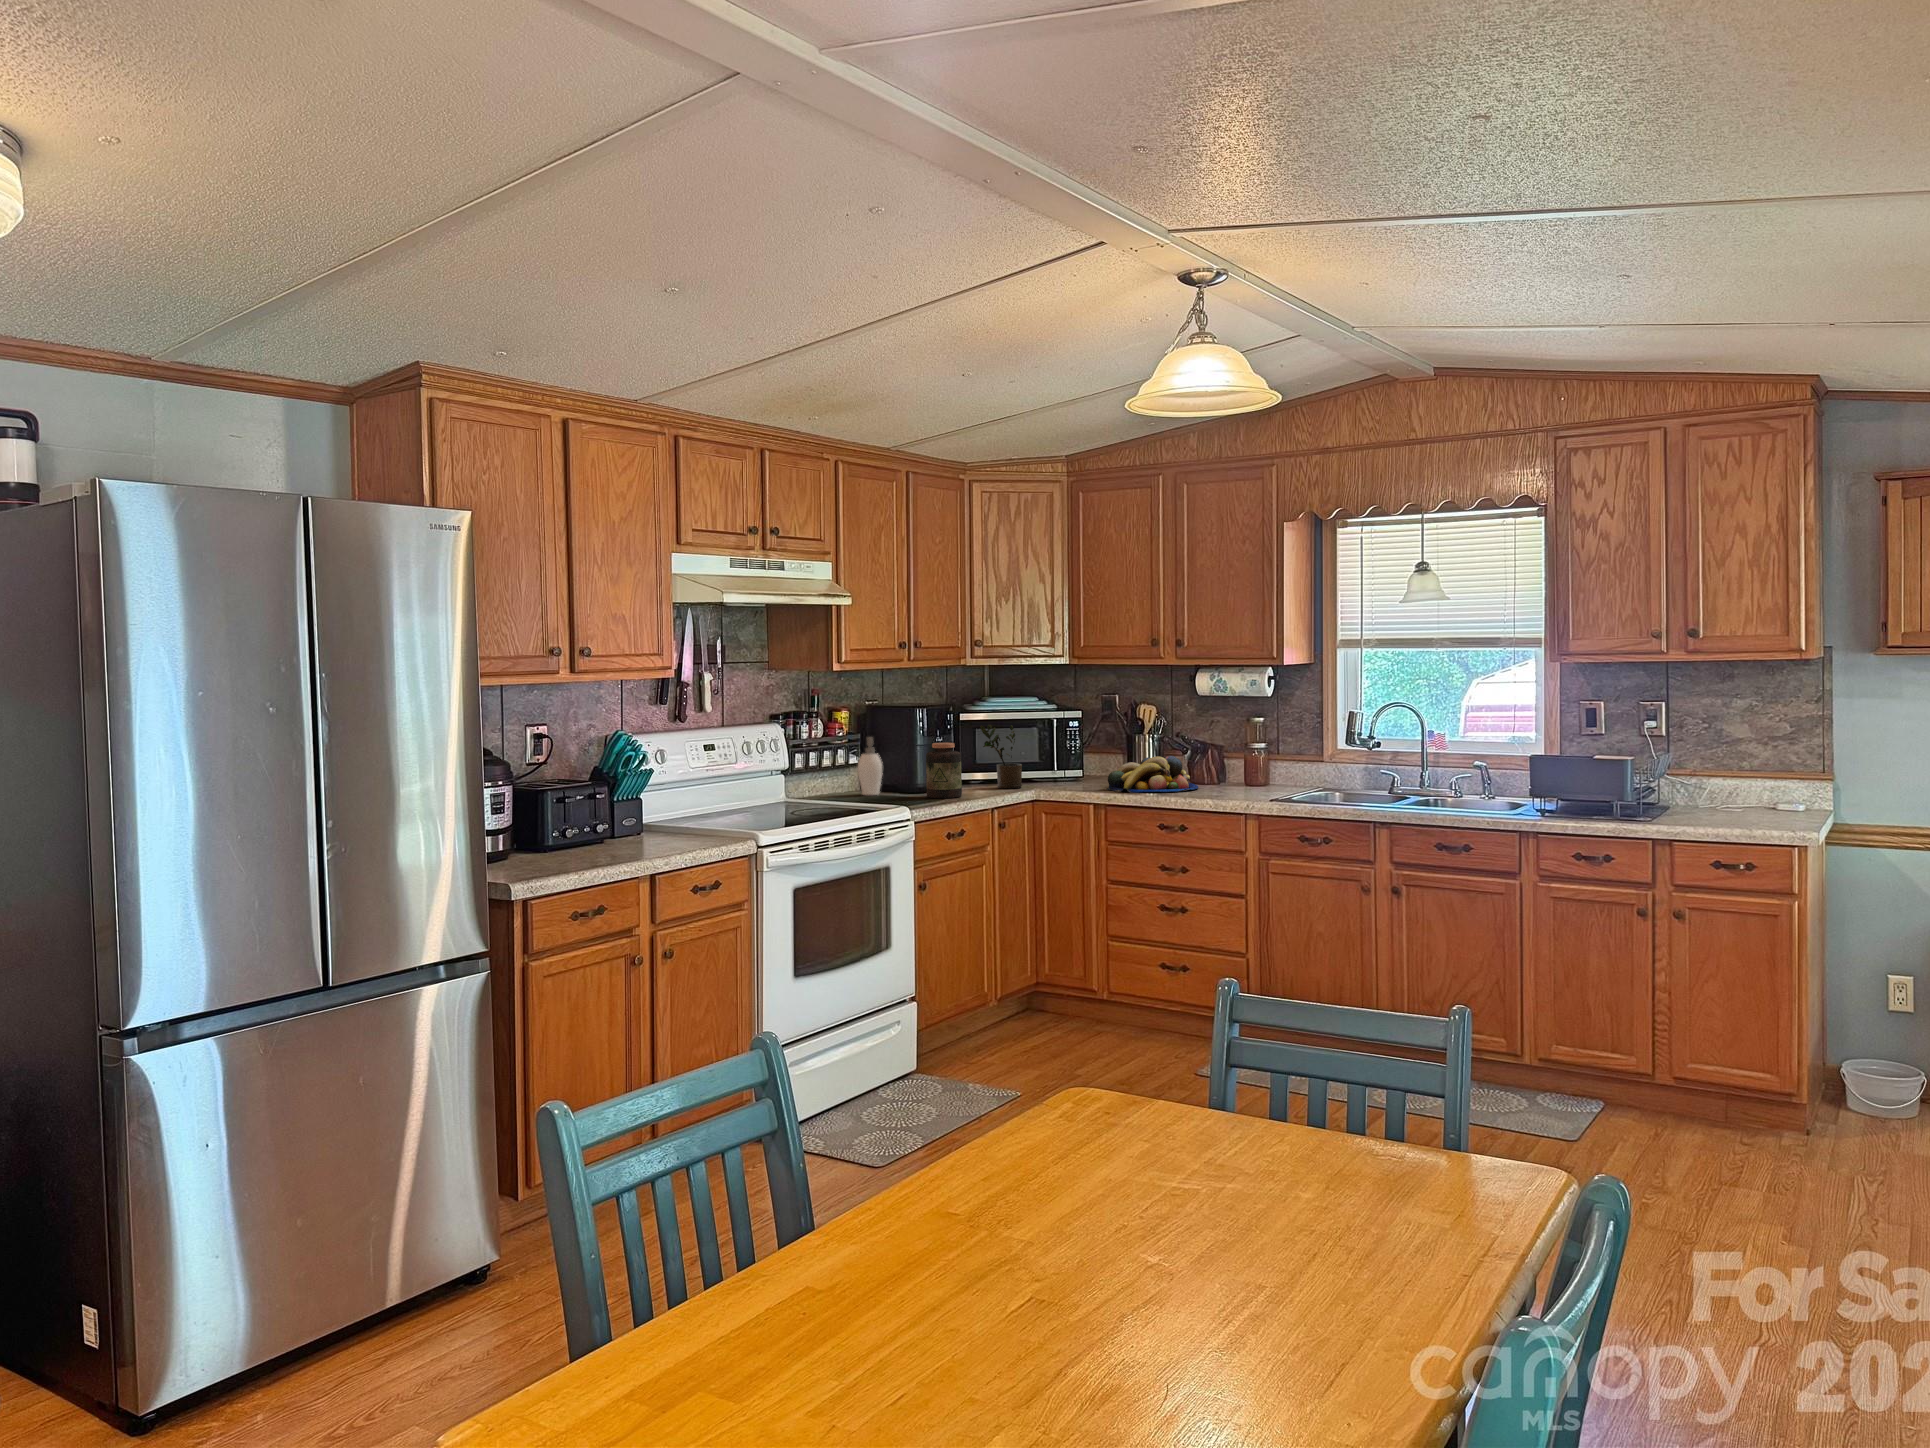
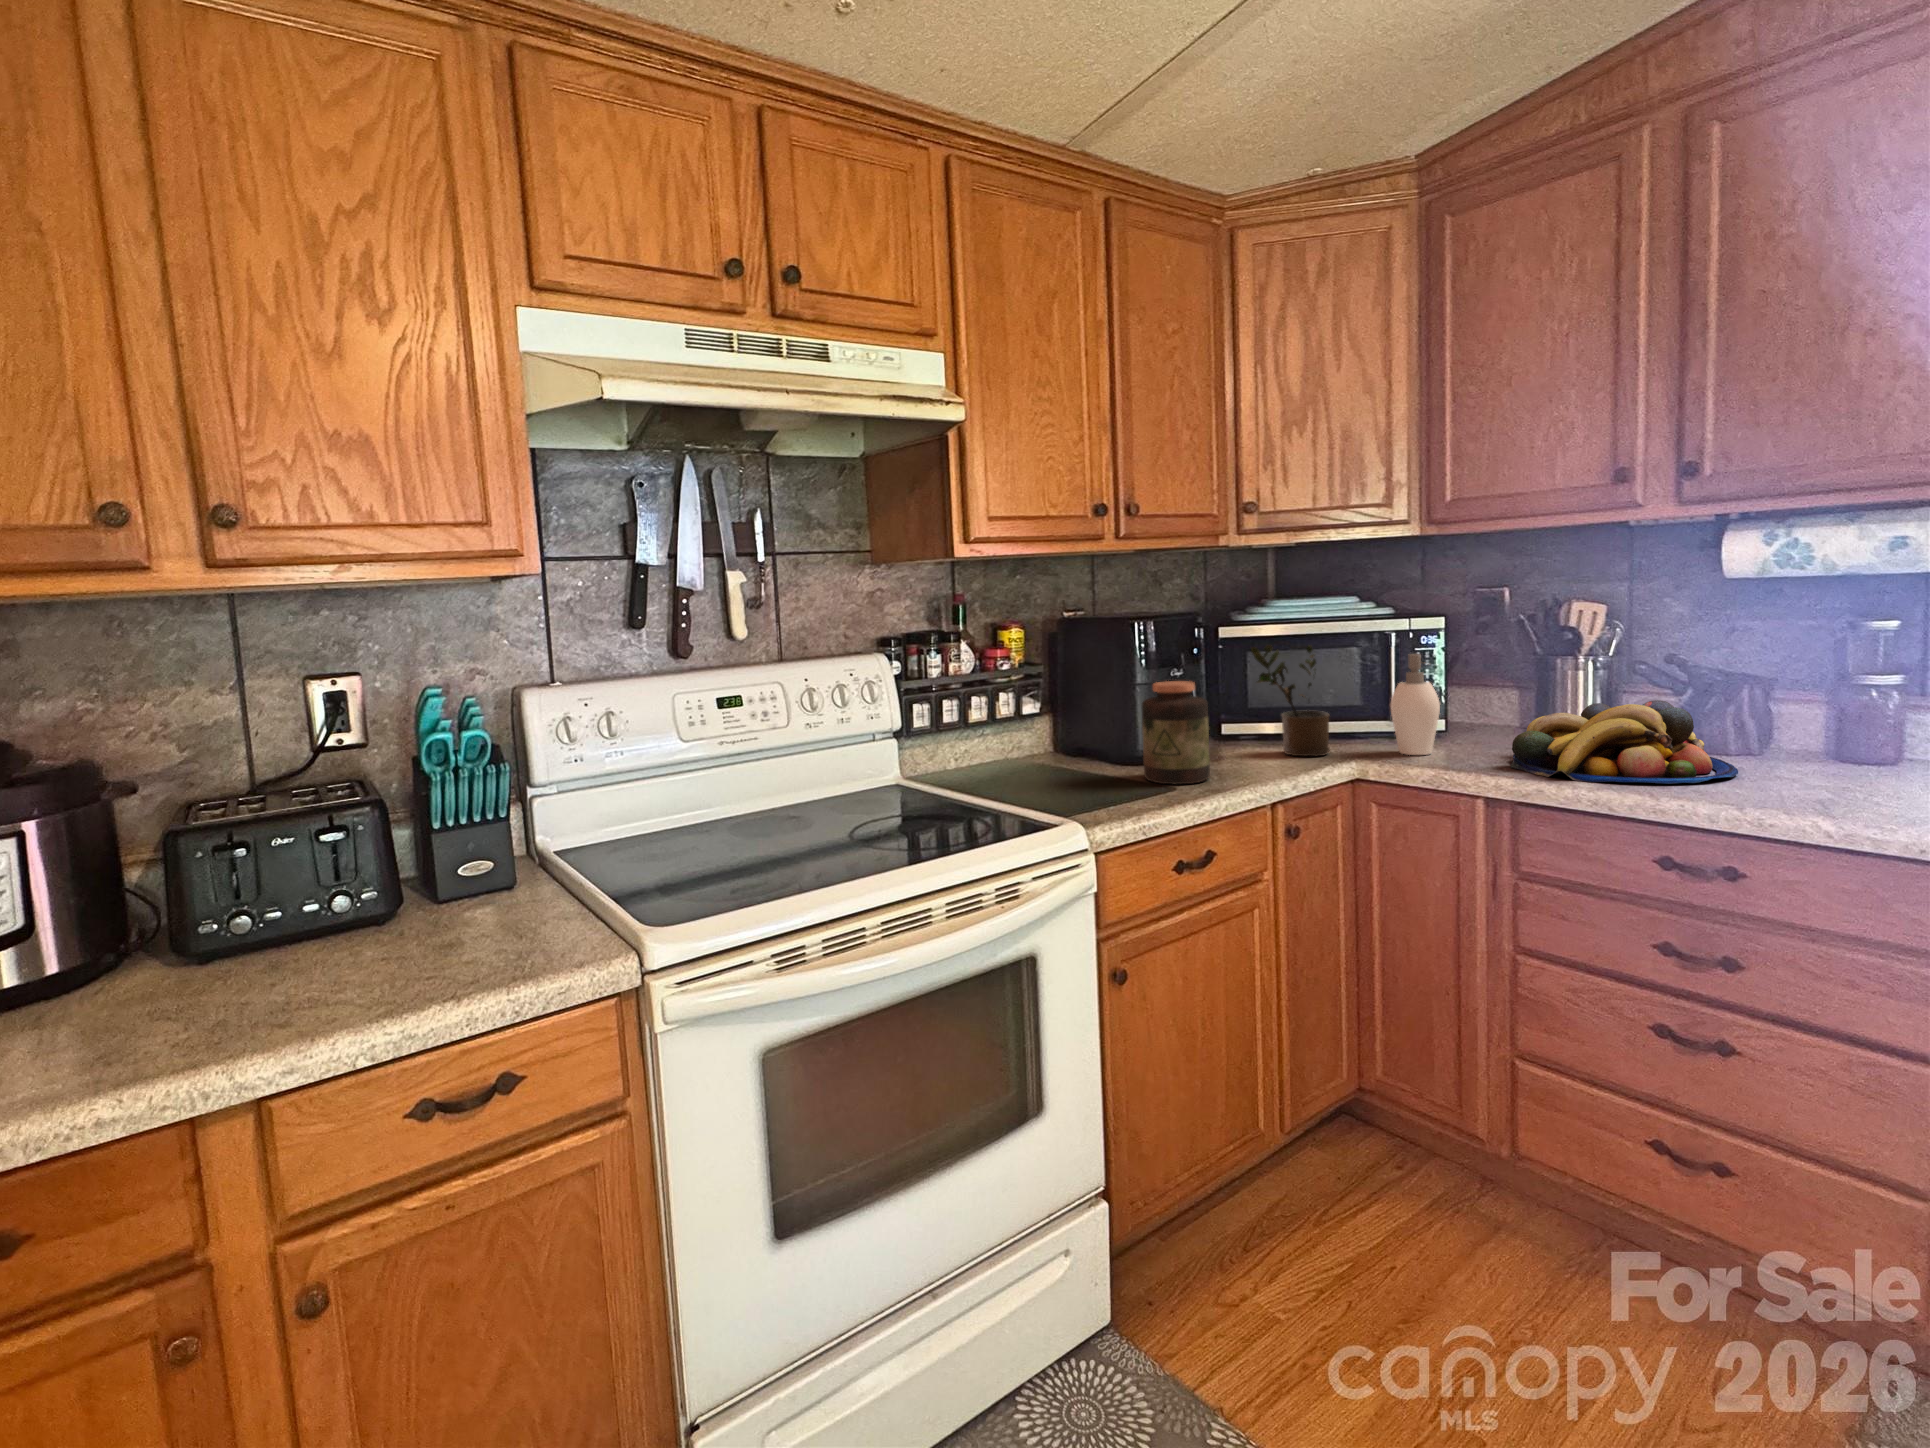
soap dispenser: present [858,737,883,795] -> present [1391,654,1440,755]

